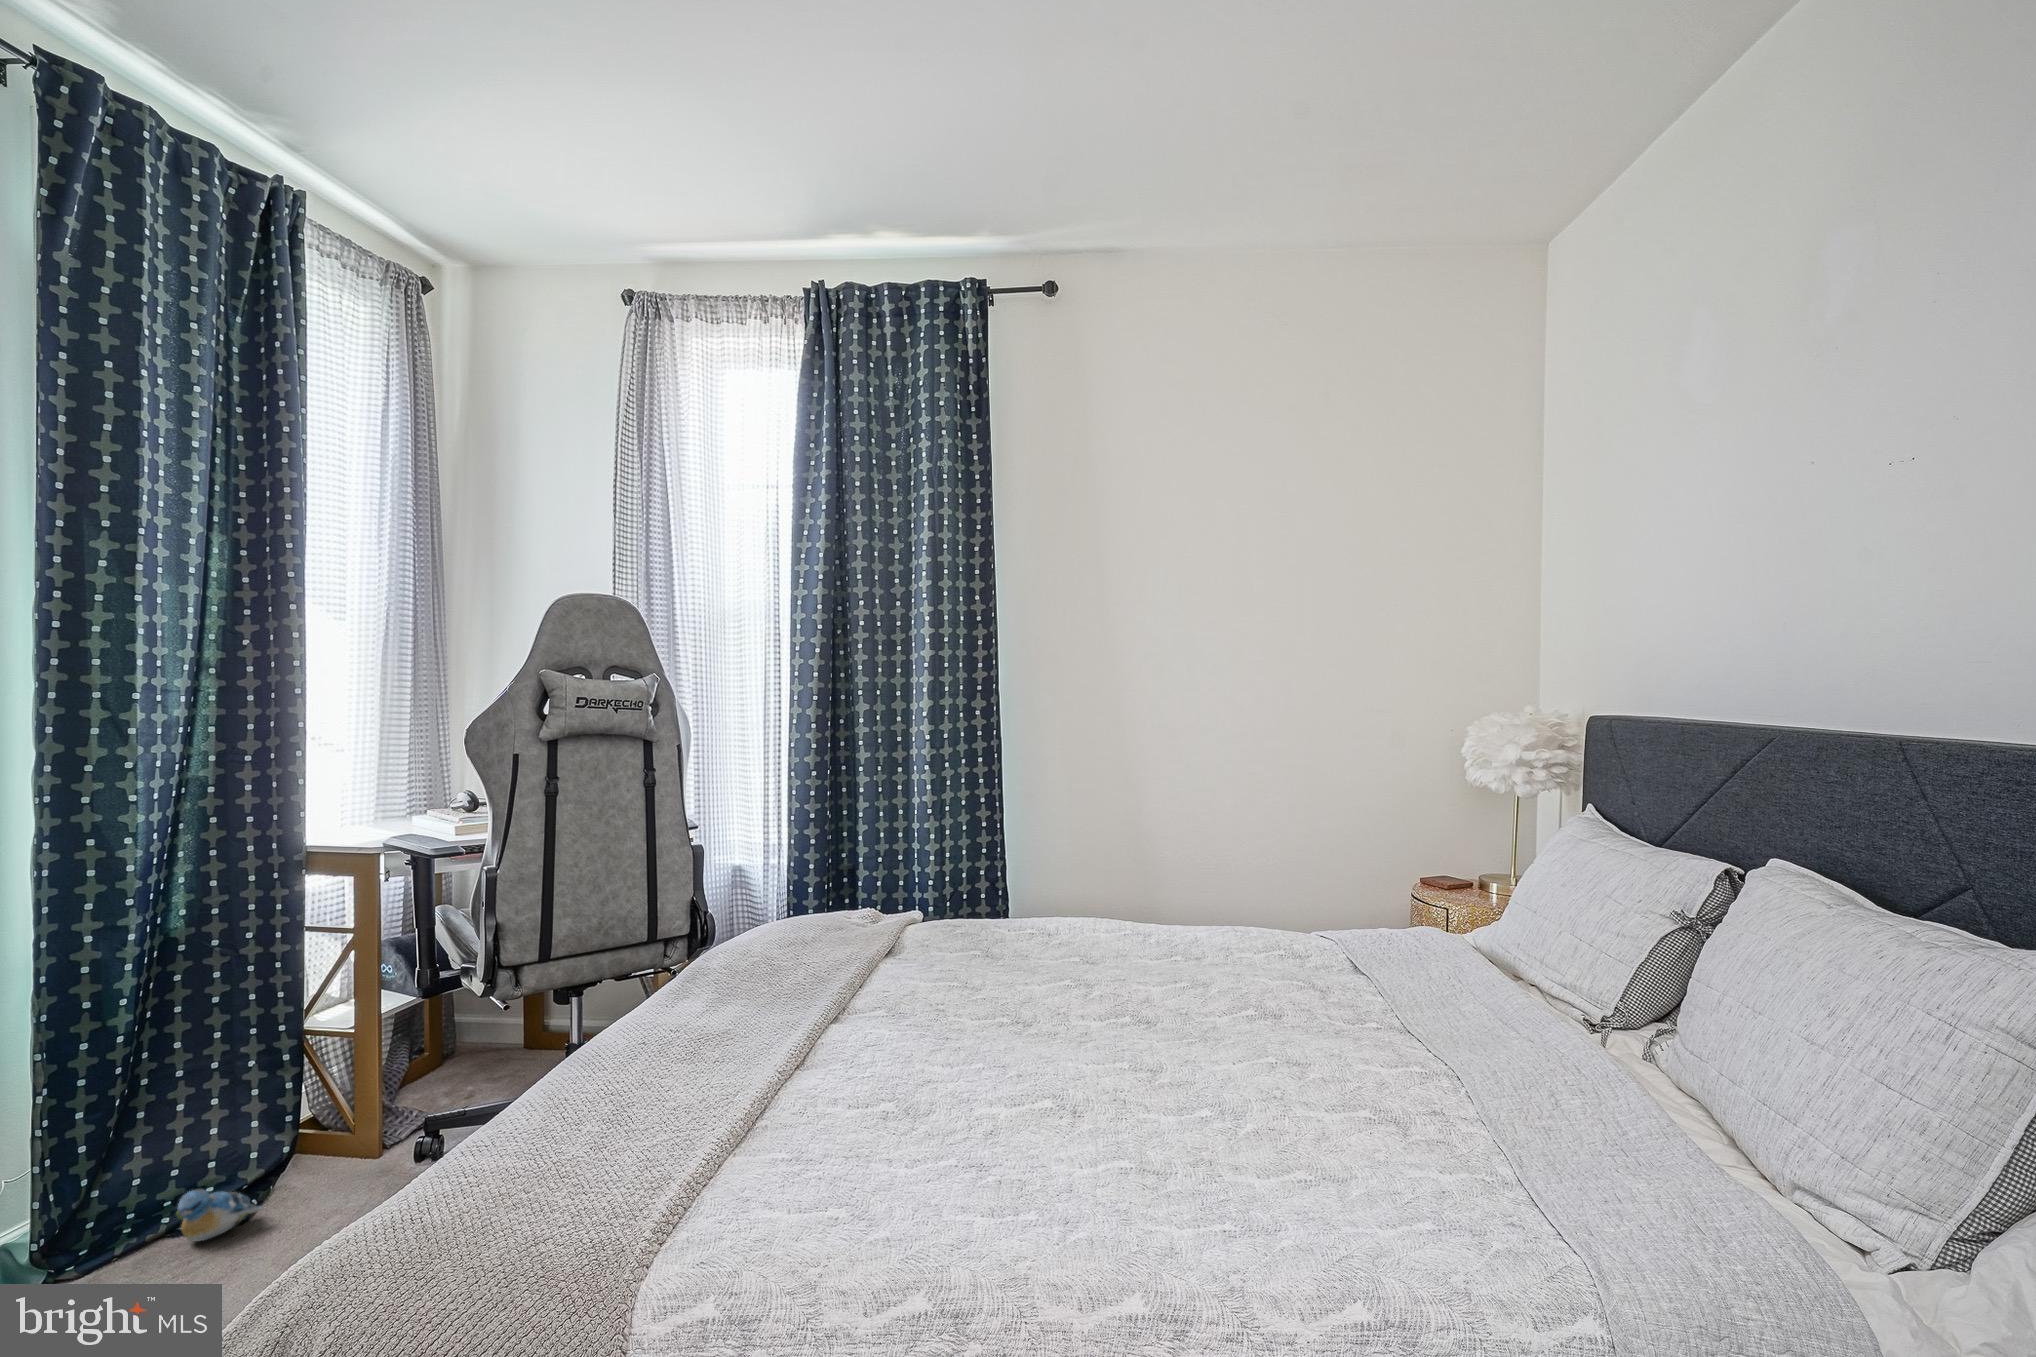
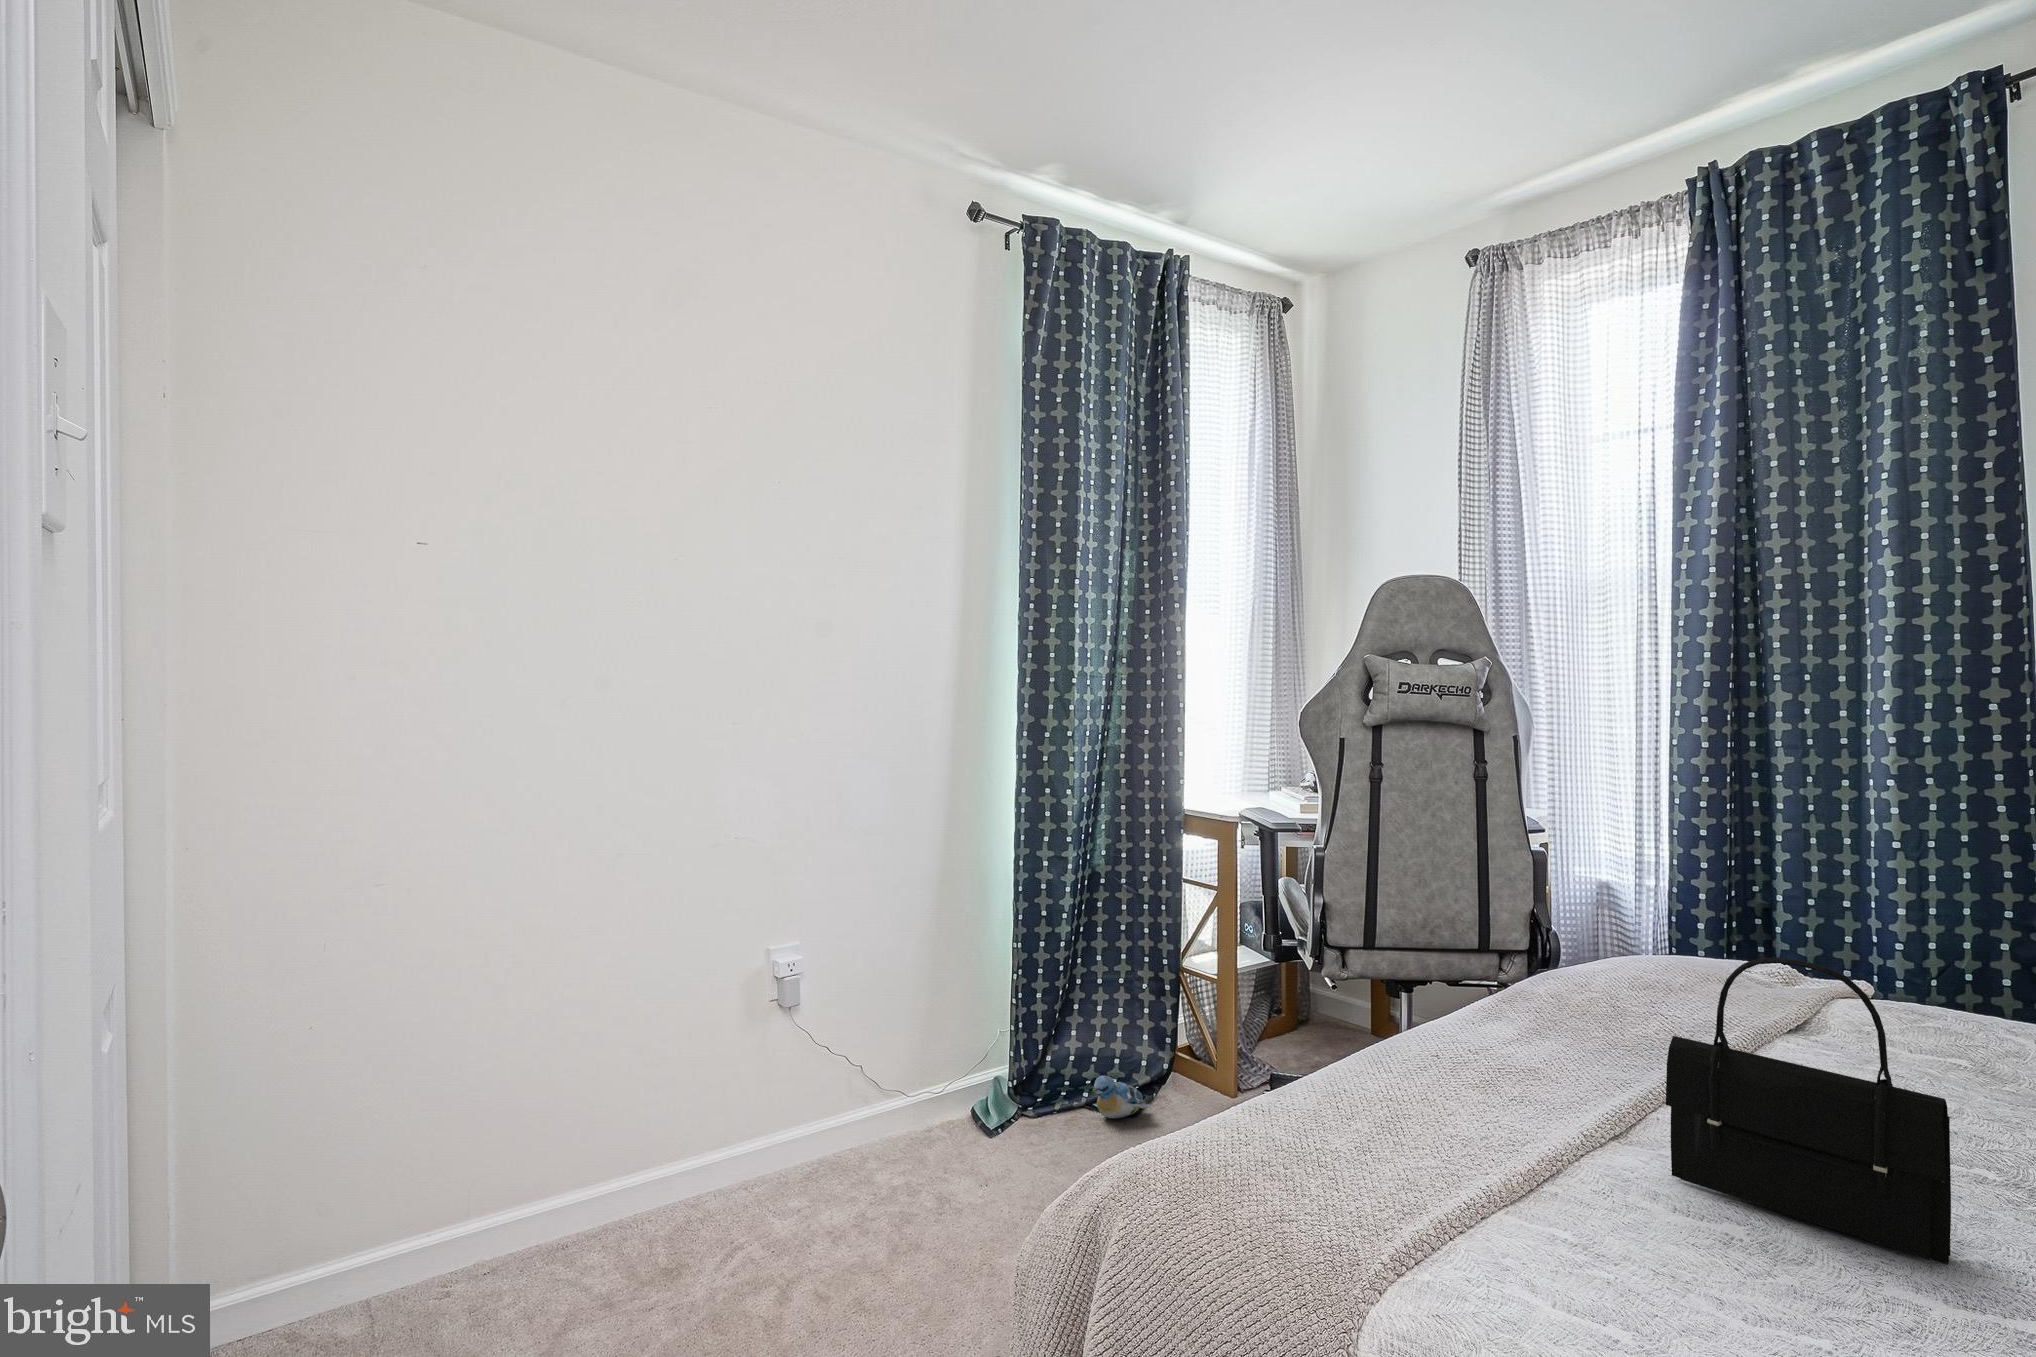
handbag: none [832,890,989,1070] -> present [1665,958,1951,1264]

